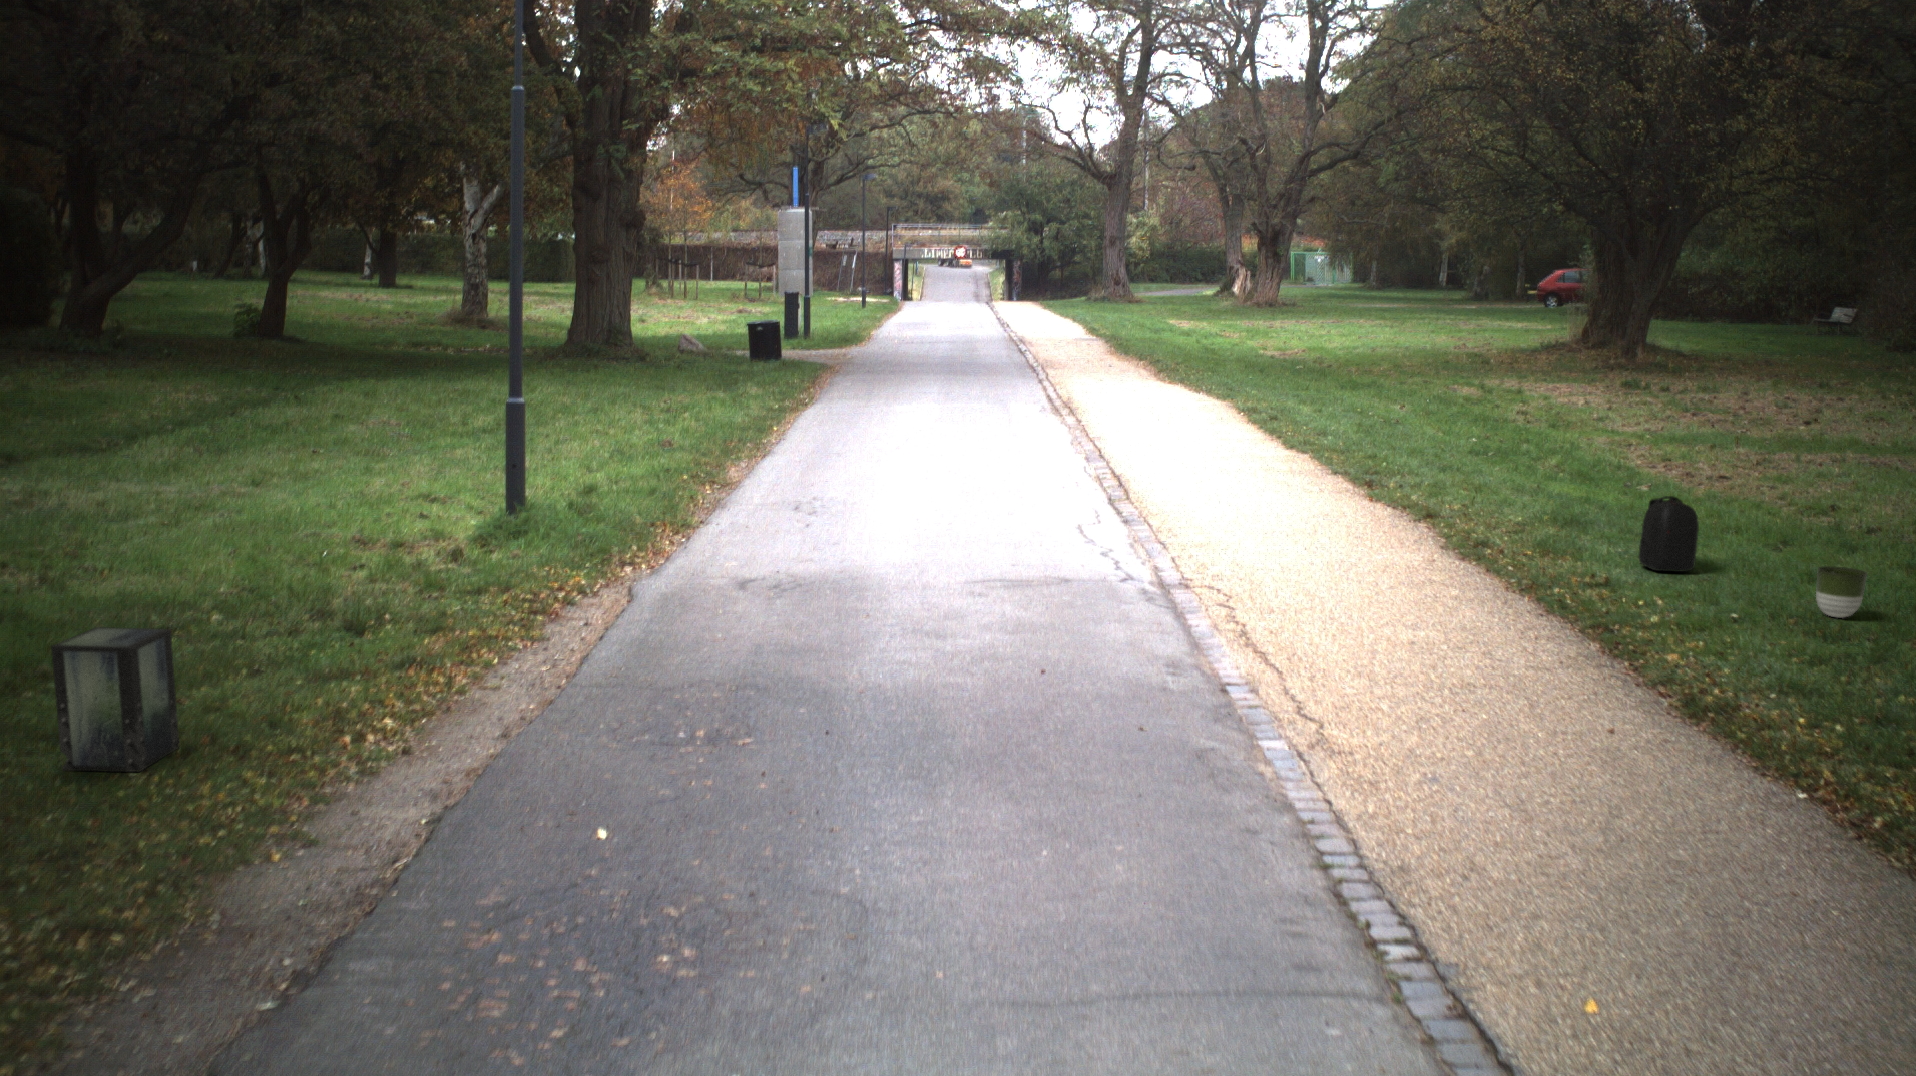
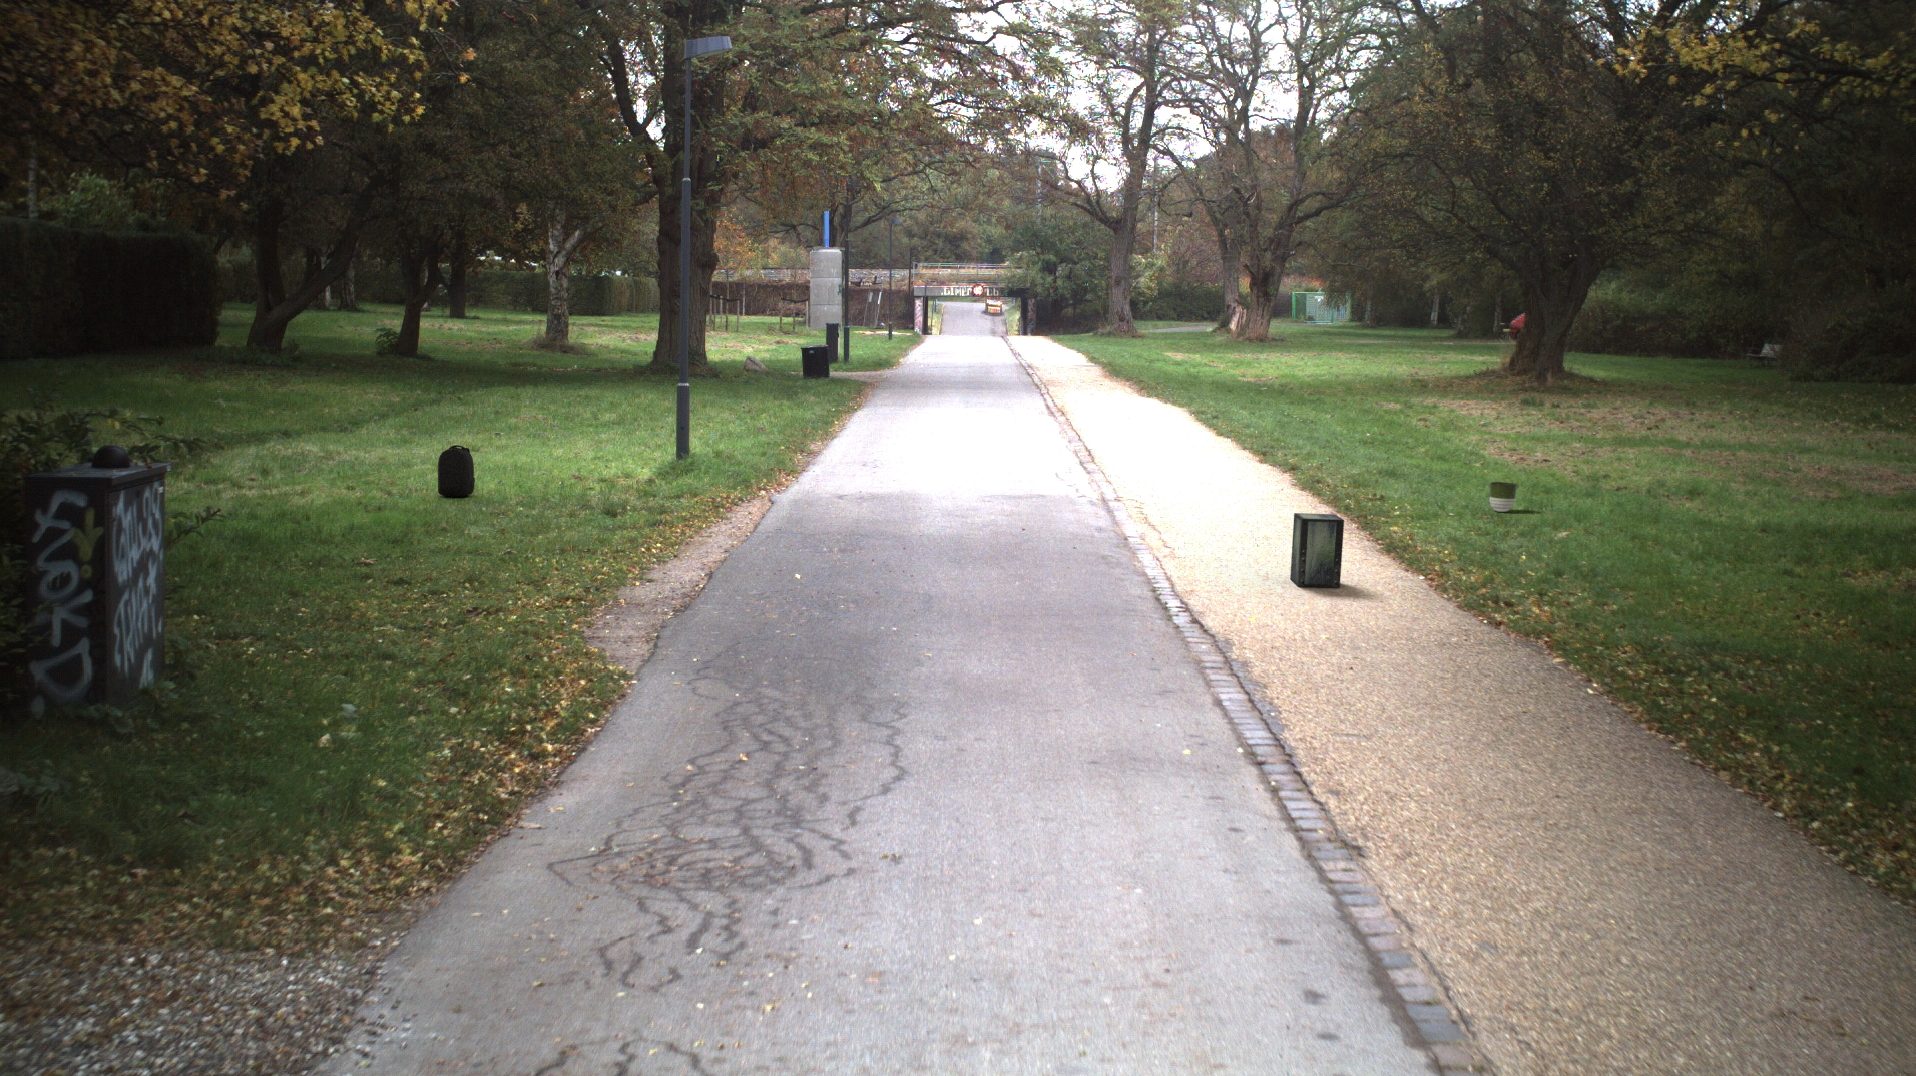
backpack: present [1639,496,1699,572] -> present [438,445,475,497]
storage box: present [51,627,179,772] -> present [1290,513,1344,588]

